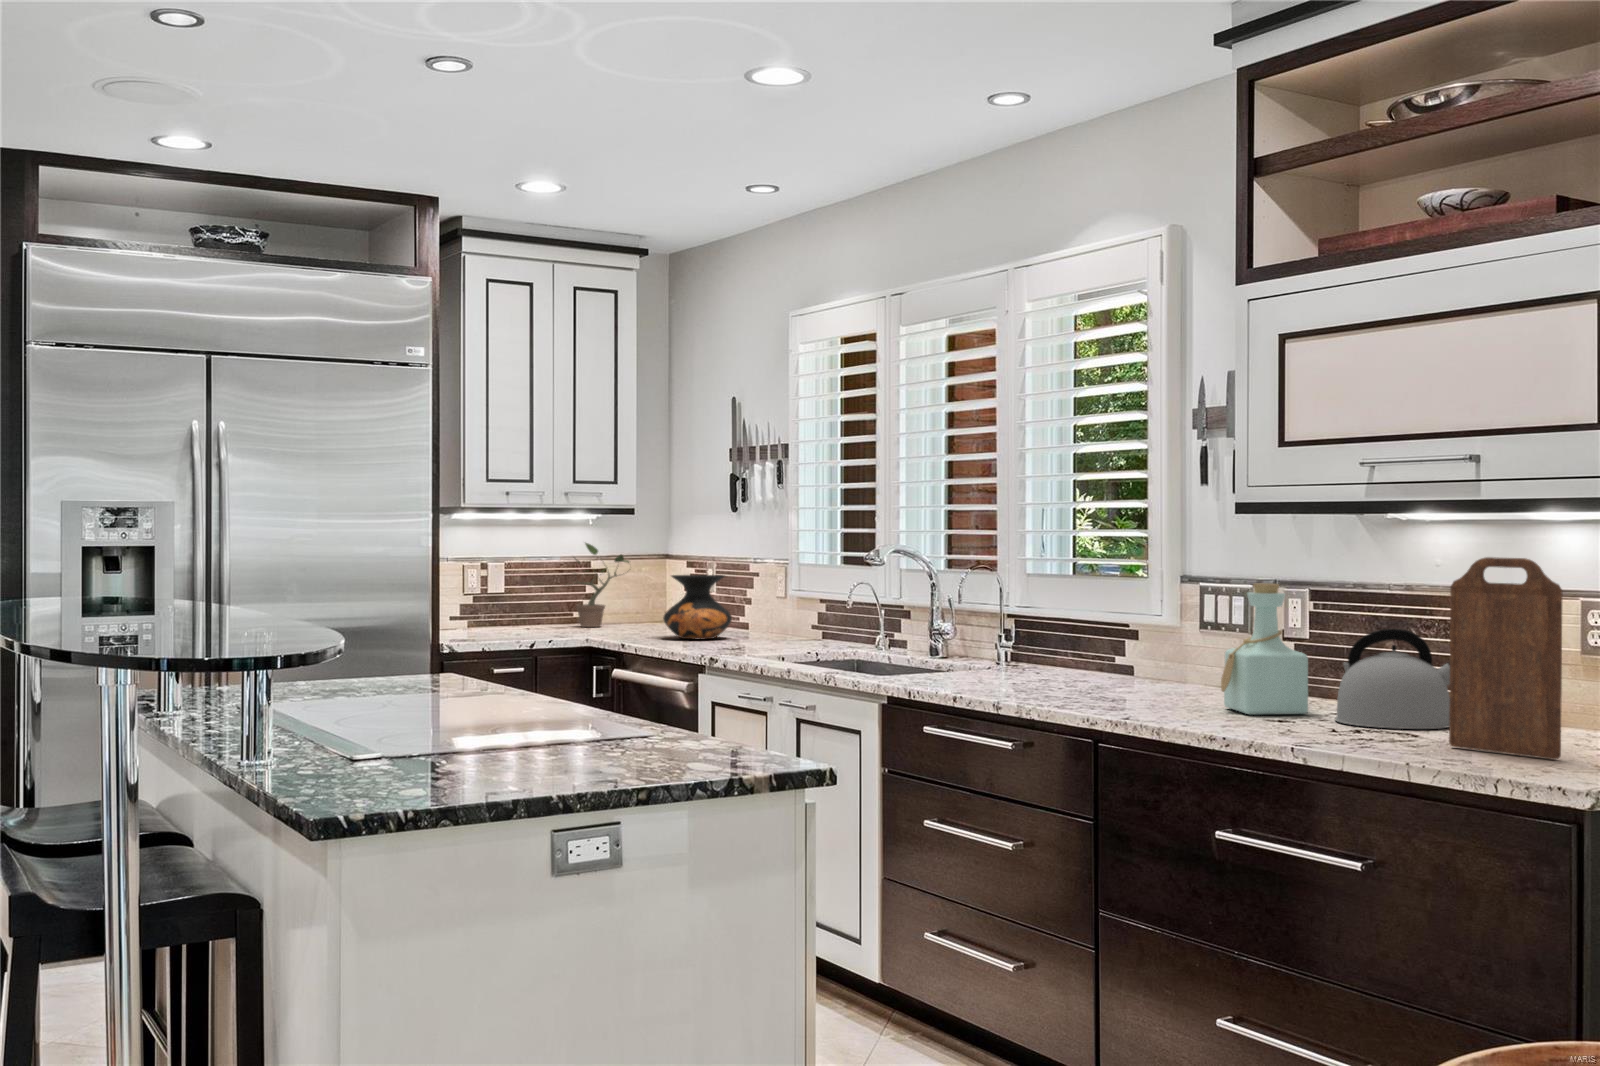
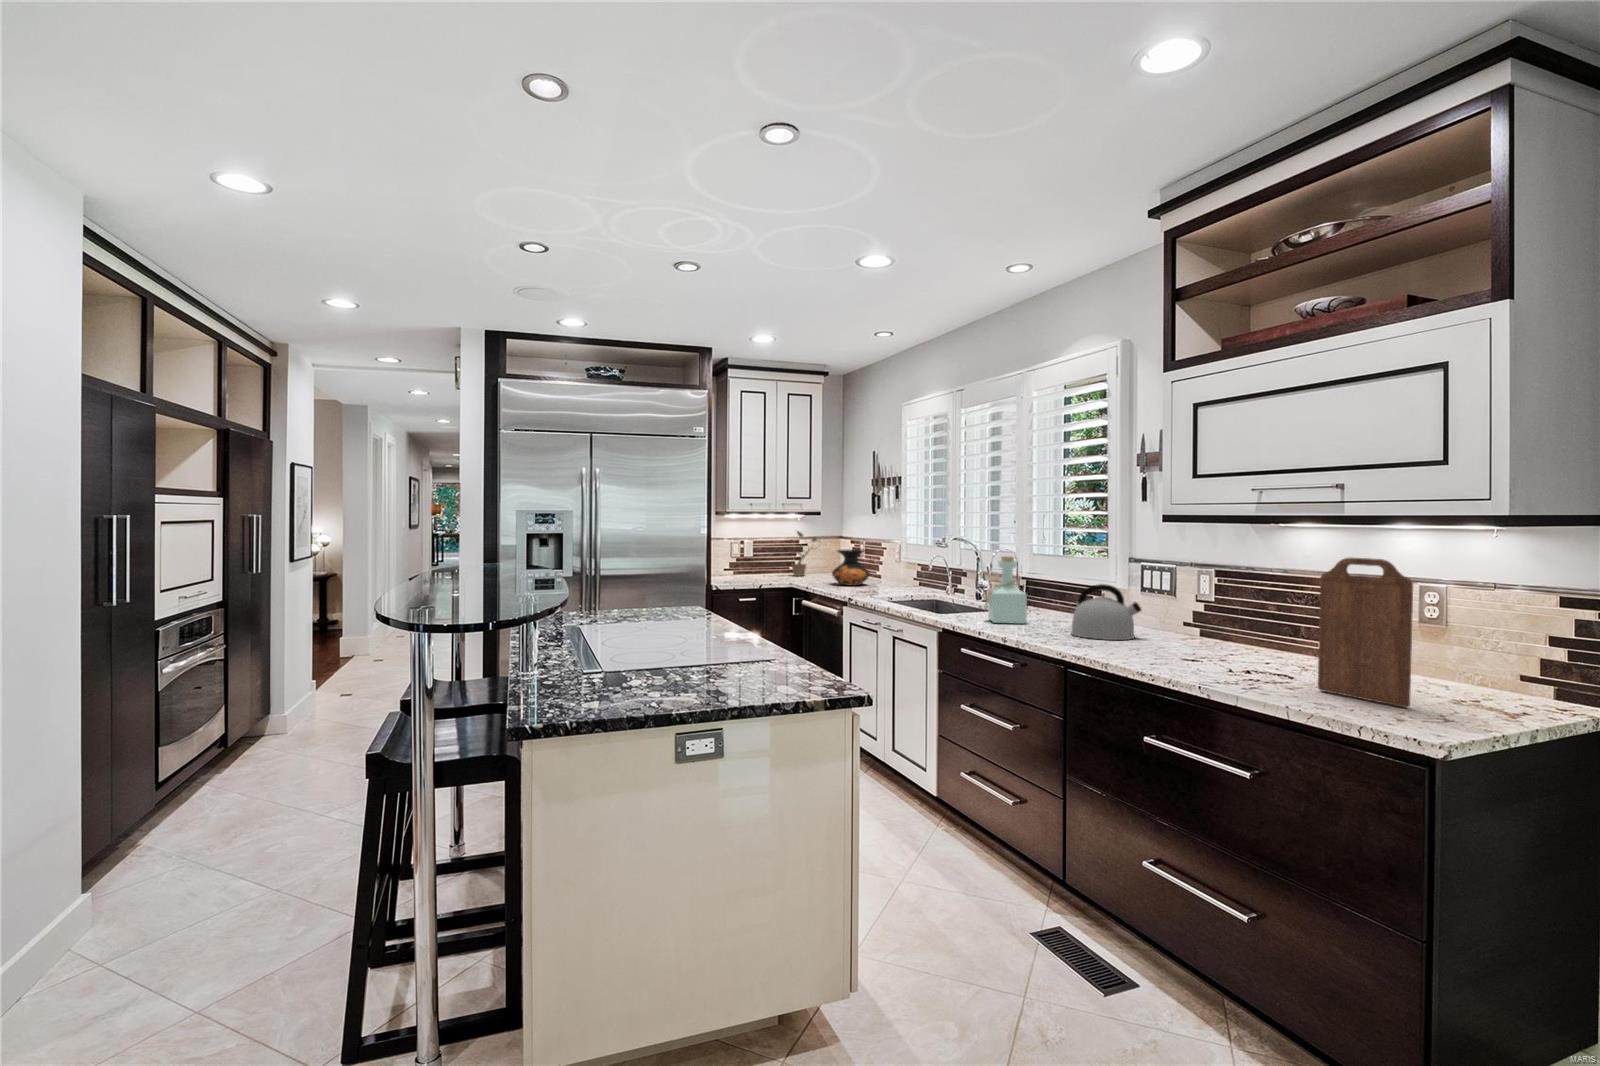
bottle: present [1221,583,1308,715] -> present [984,556,1027,624]
kettle: present [1335,629,1450,729] -> present [1071,584,1141,640]

